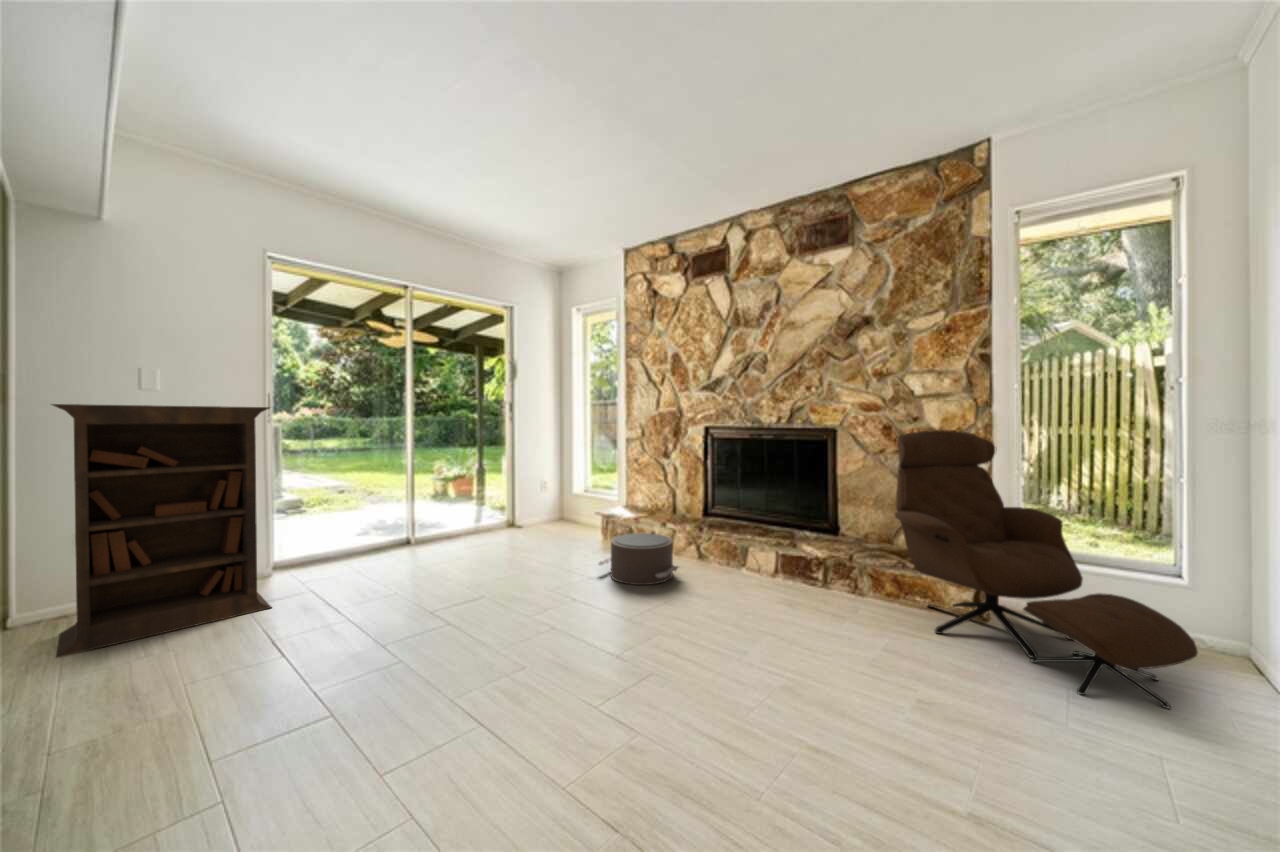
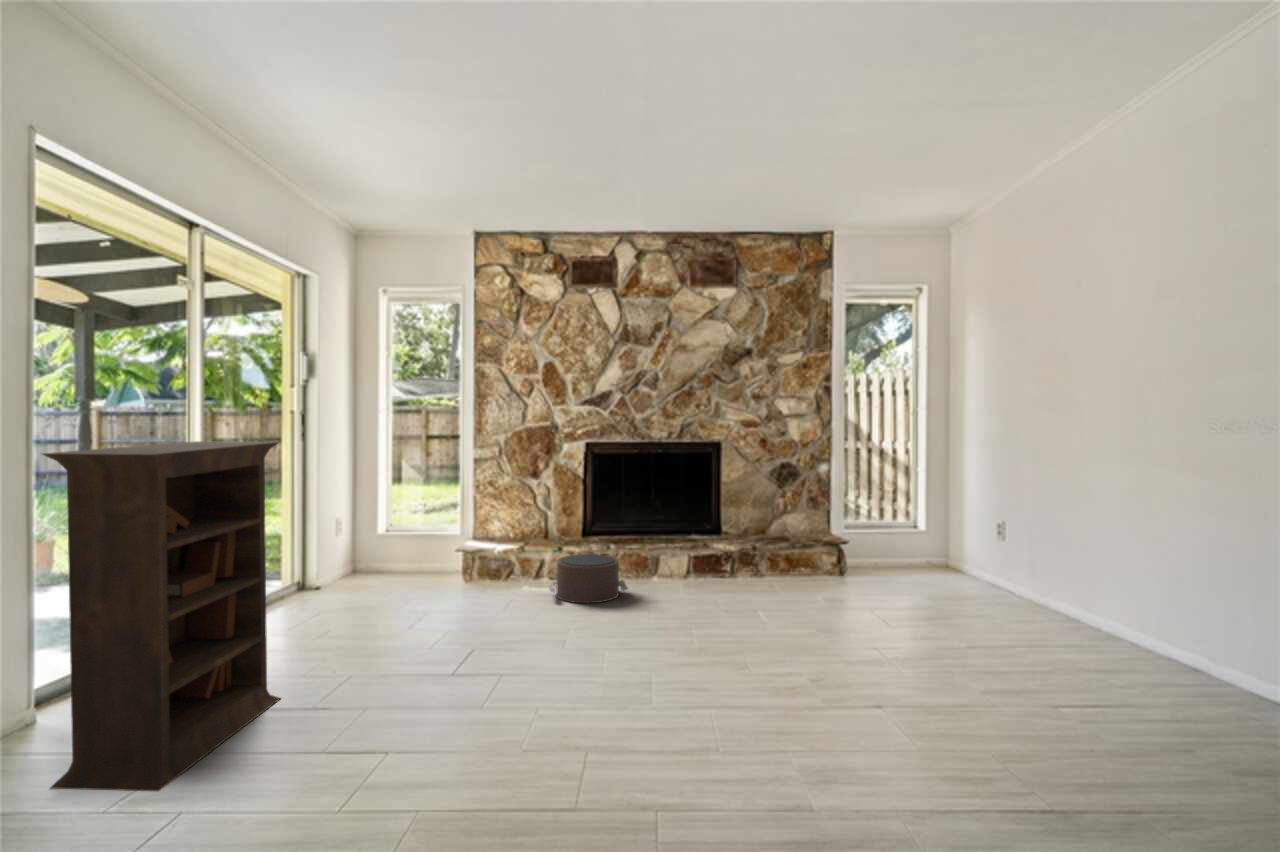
lounge chair: present [894,430,1198,709] -> none [790,444,954,598]

